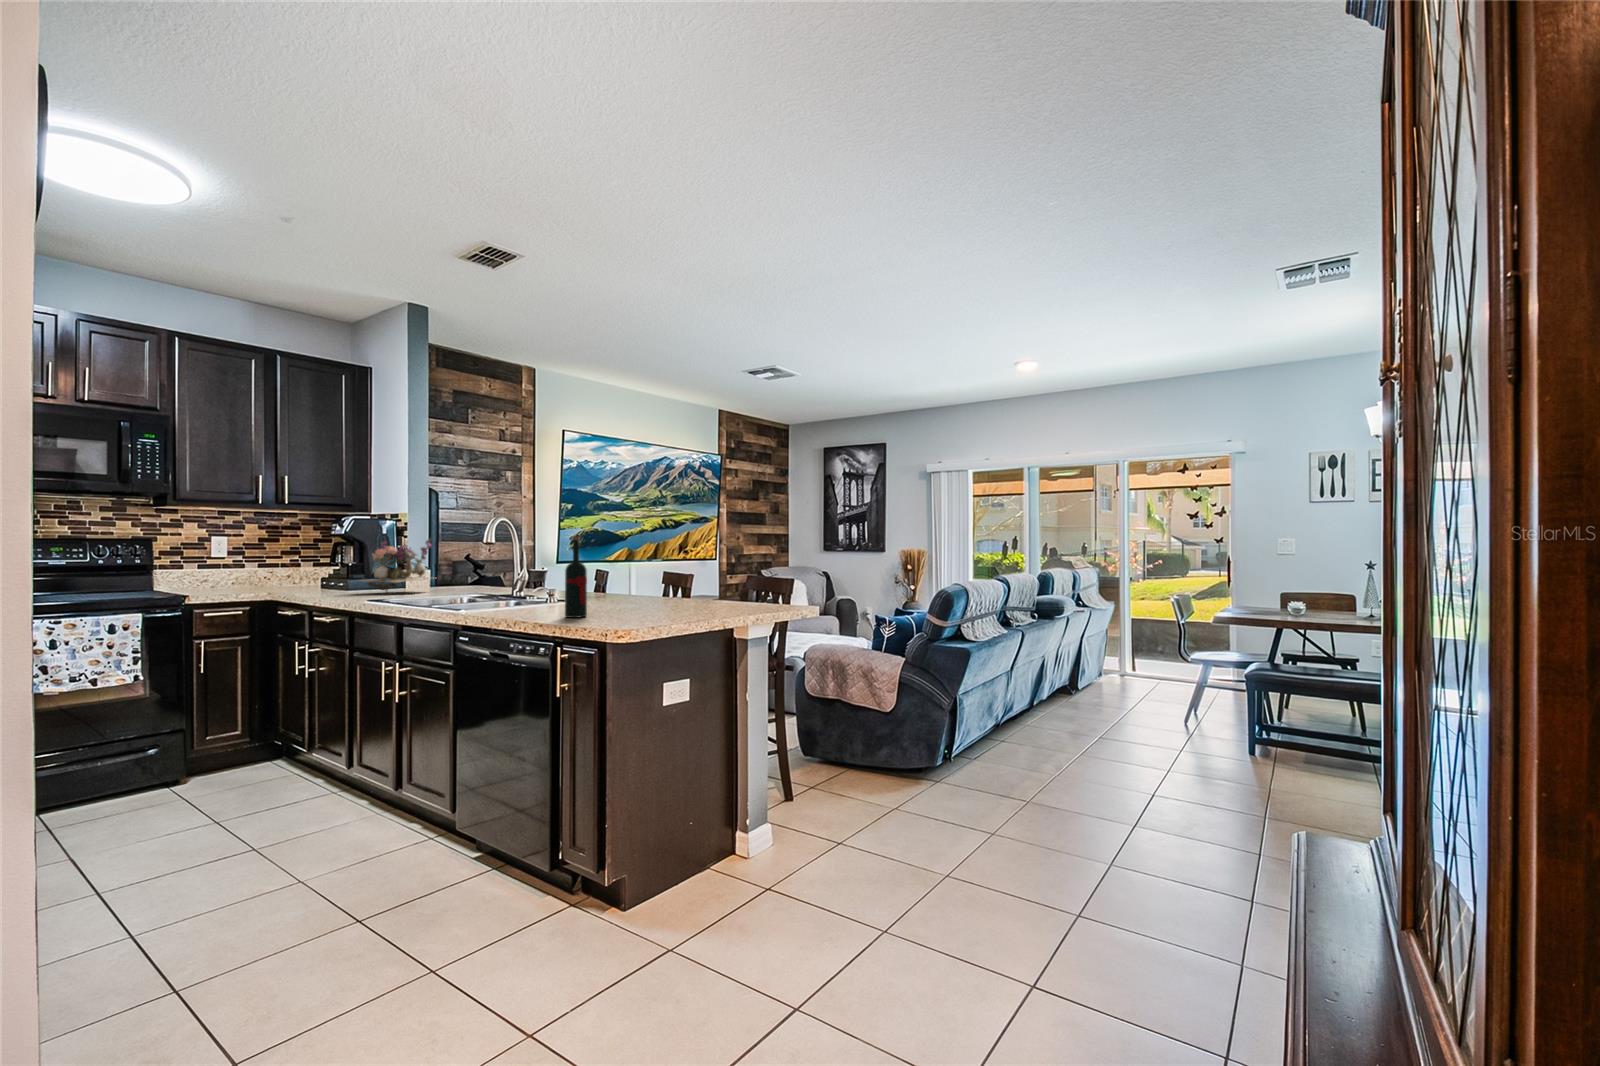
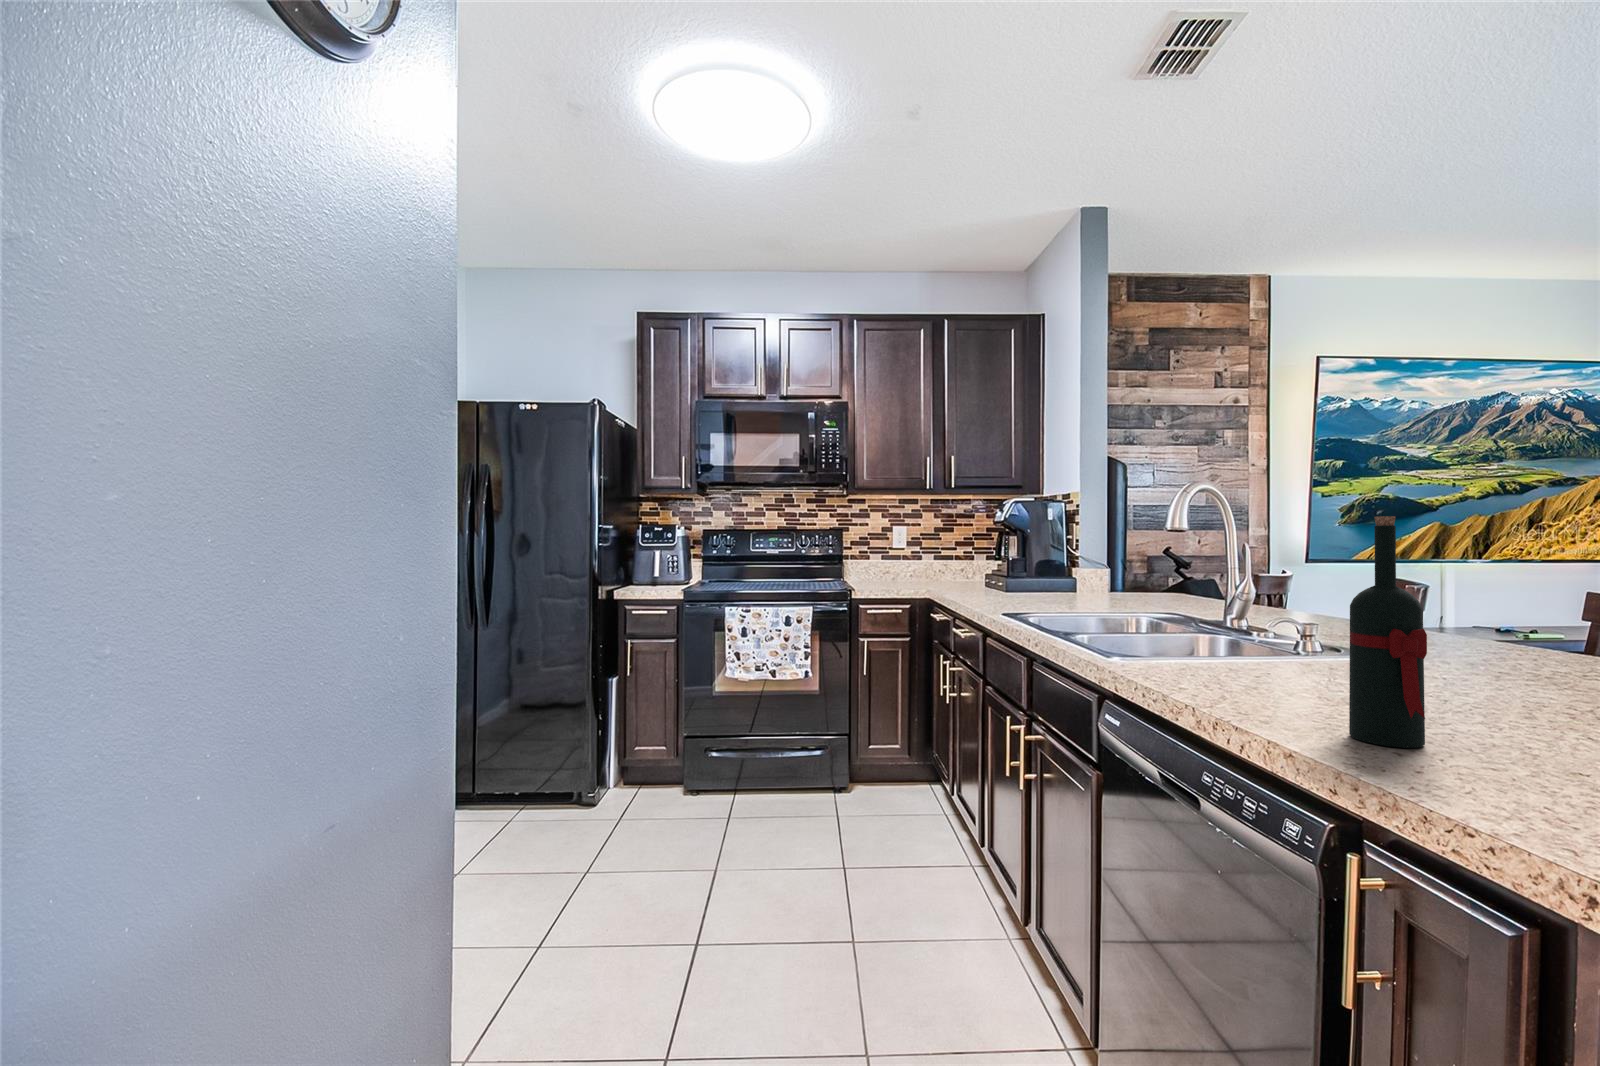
flower arrangement: present [362,540,432,591] -> none [1007,526,1111,601]

